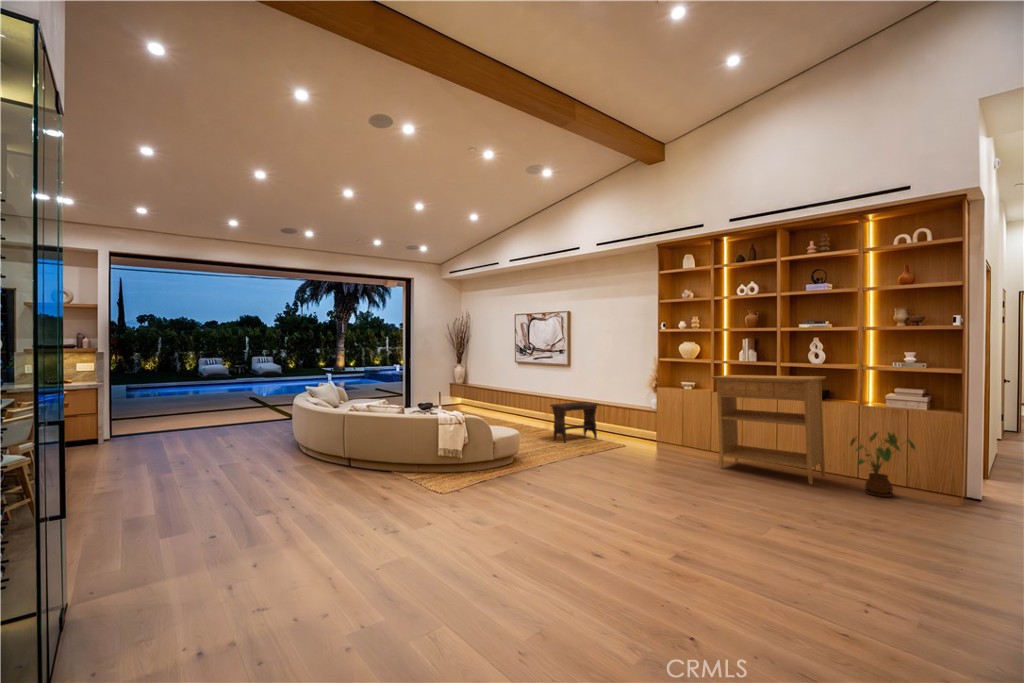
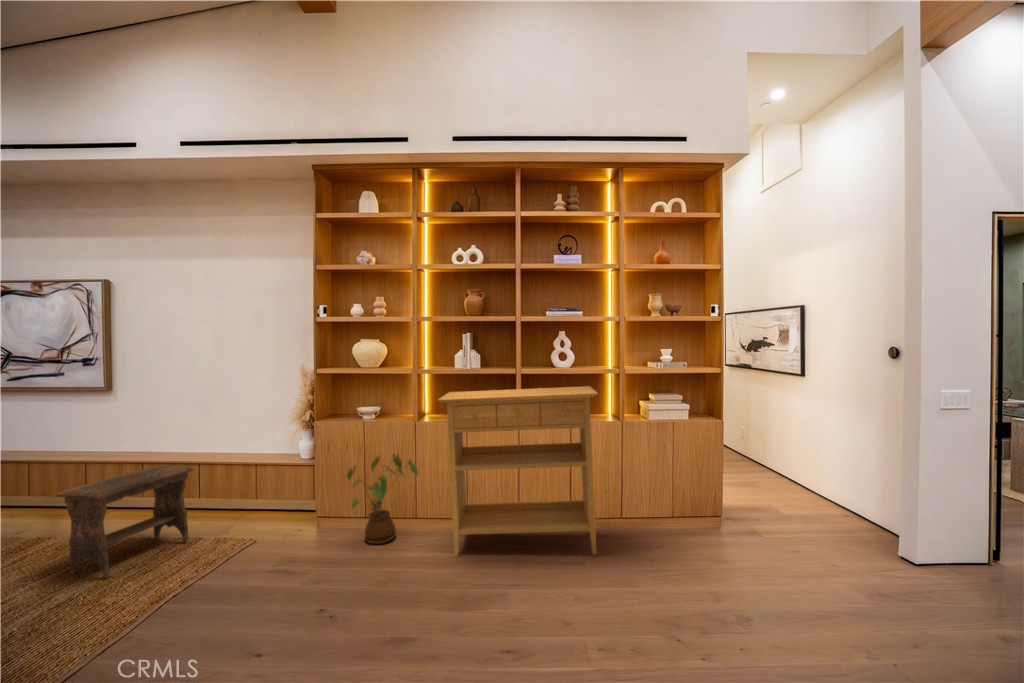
house plant: present [850,432,915,497] -> present [347,454,418,544]

